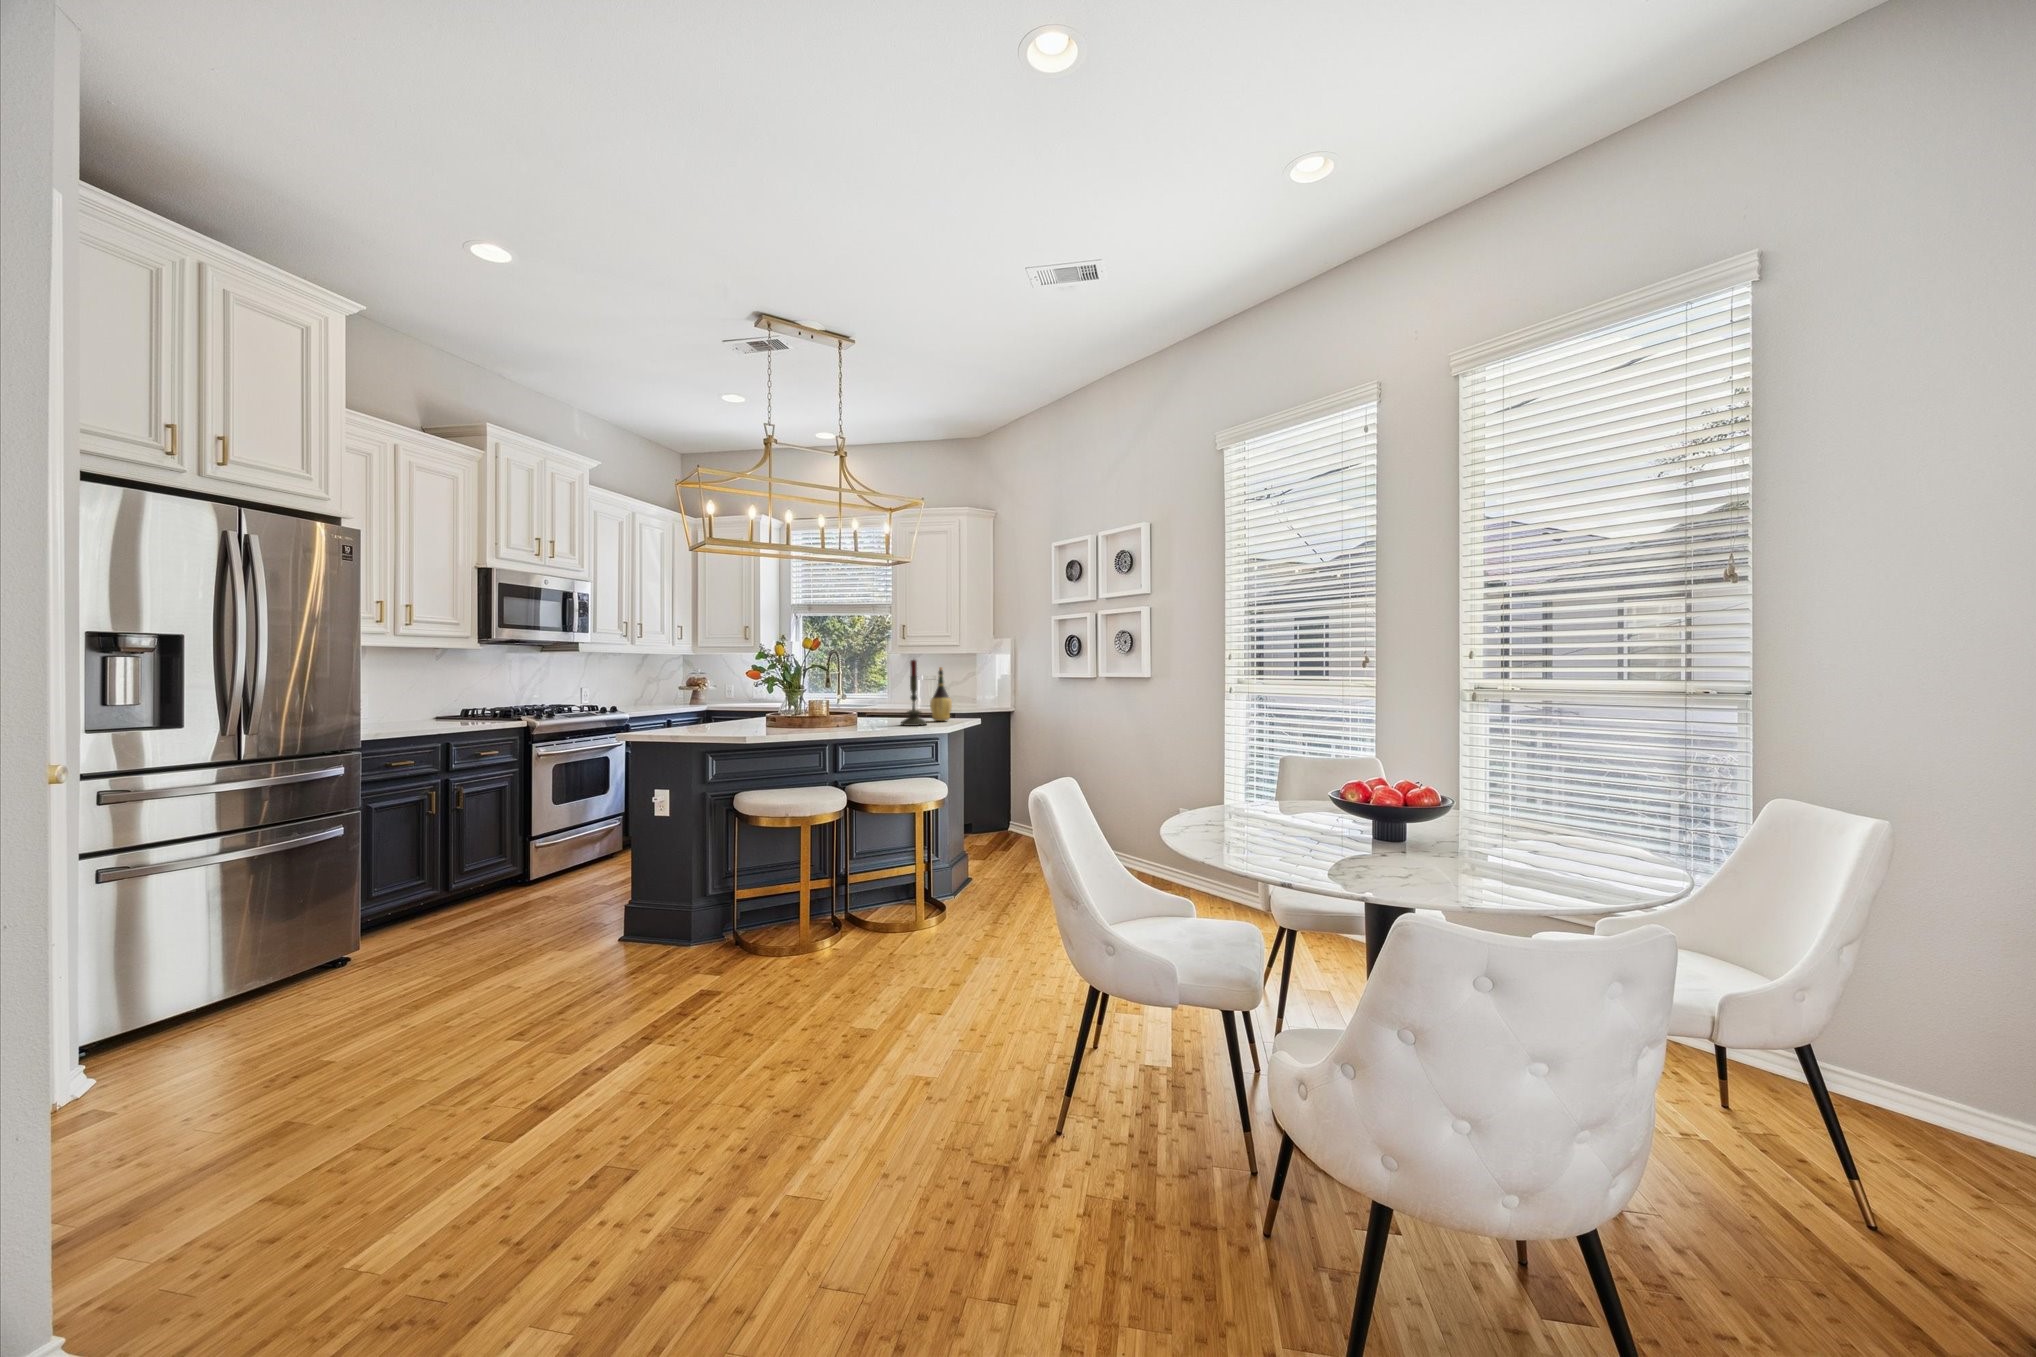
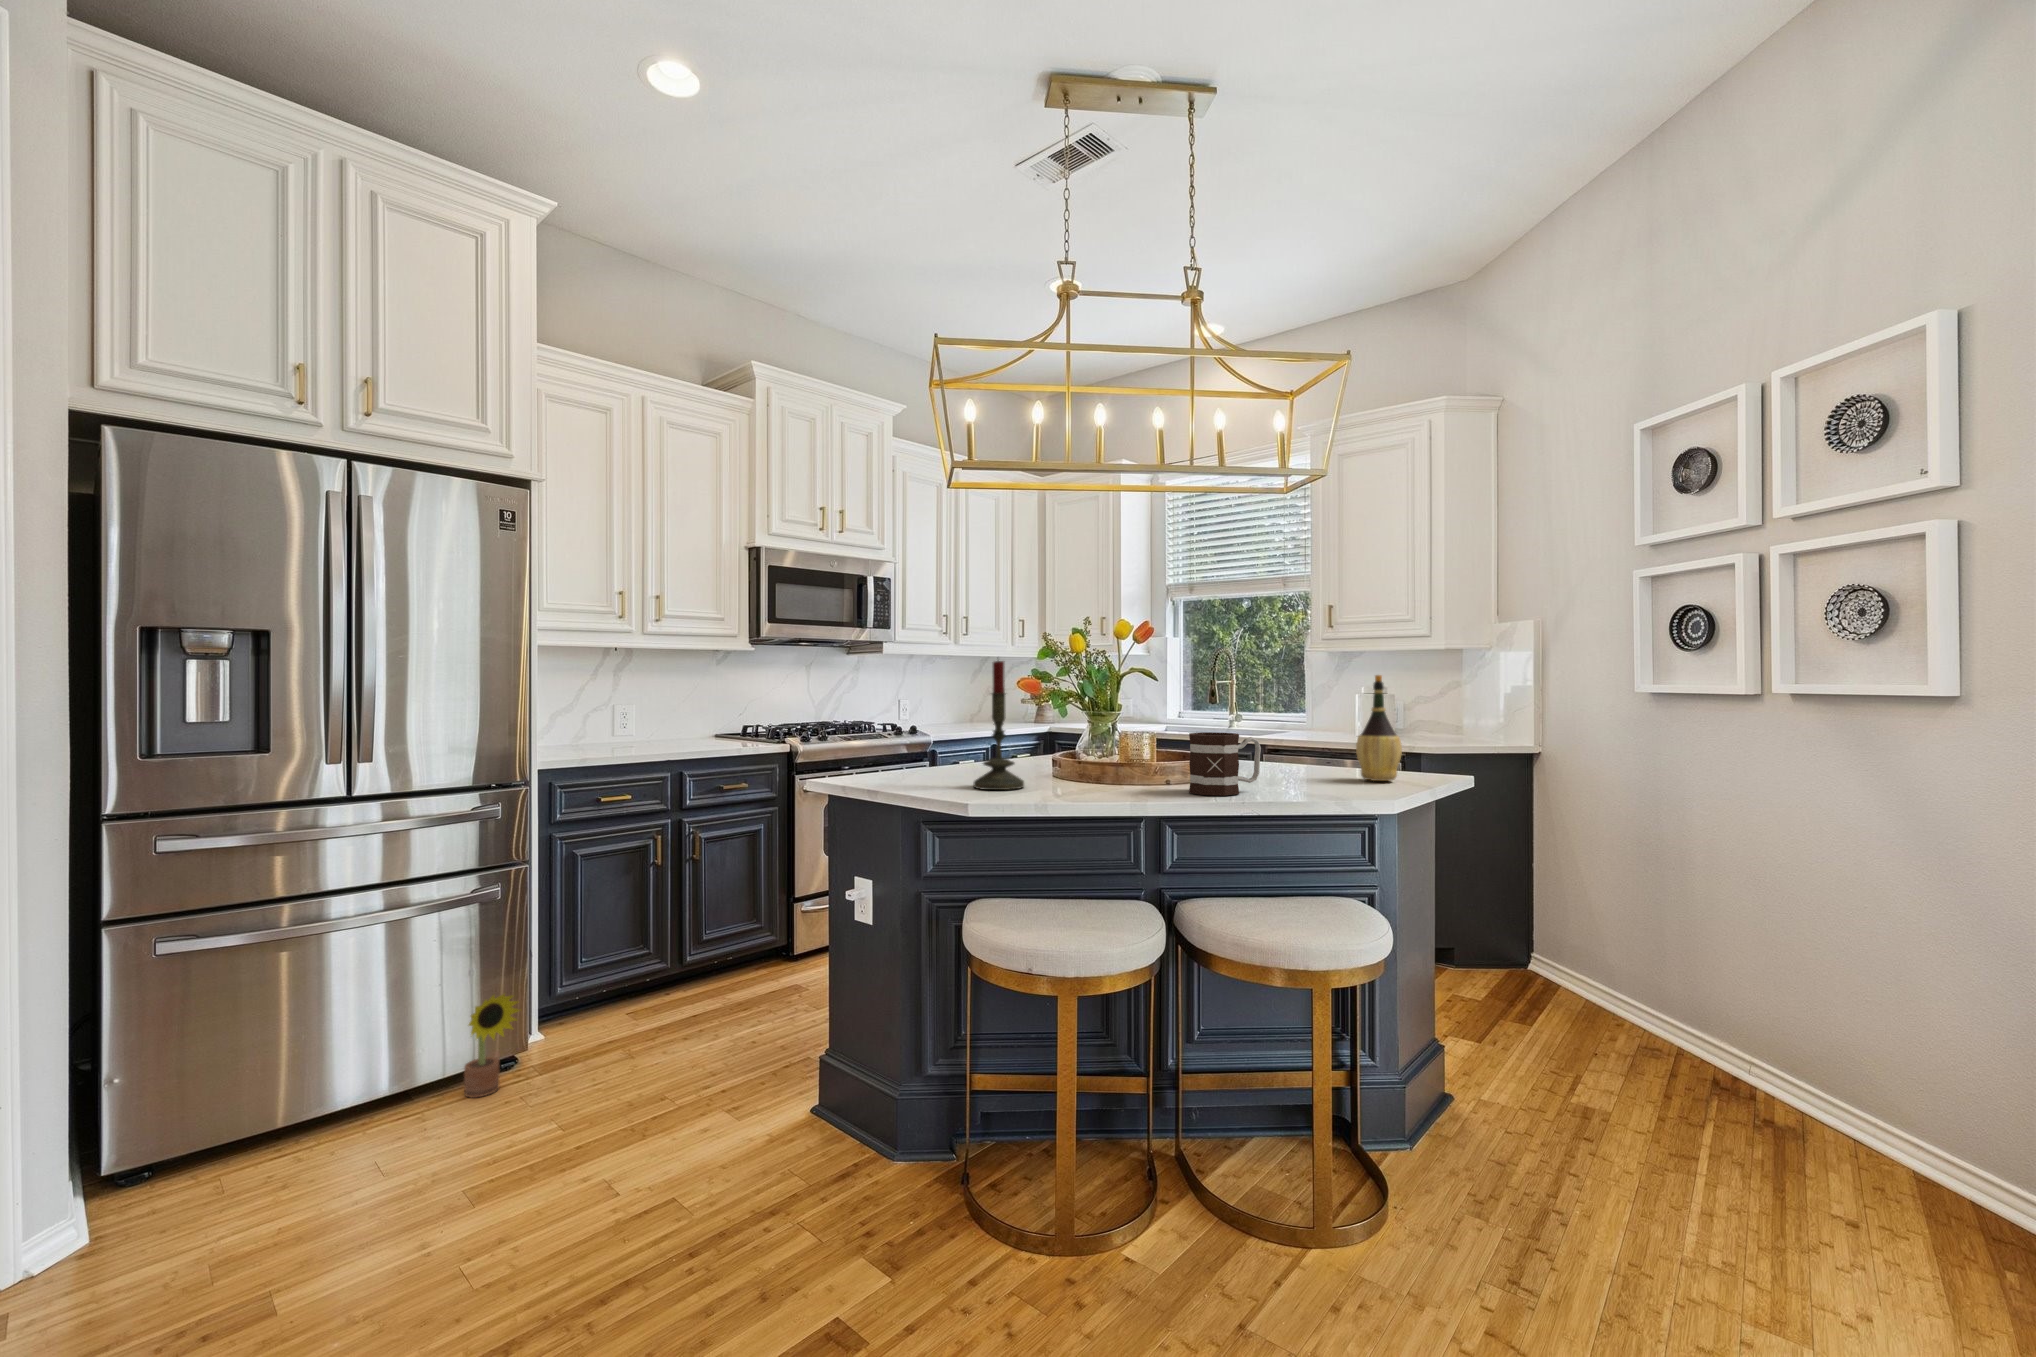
candle: present [901,660,927,726] -> present [974,661,1024,790]
mug: none [851,697,888,729] -> present [1189,732,1261,796]
decorative plant: none [314,900,367,982] -> present [464,994,520,1098]

